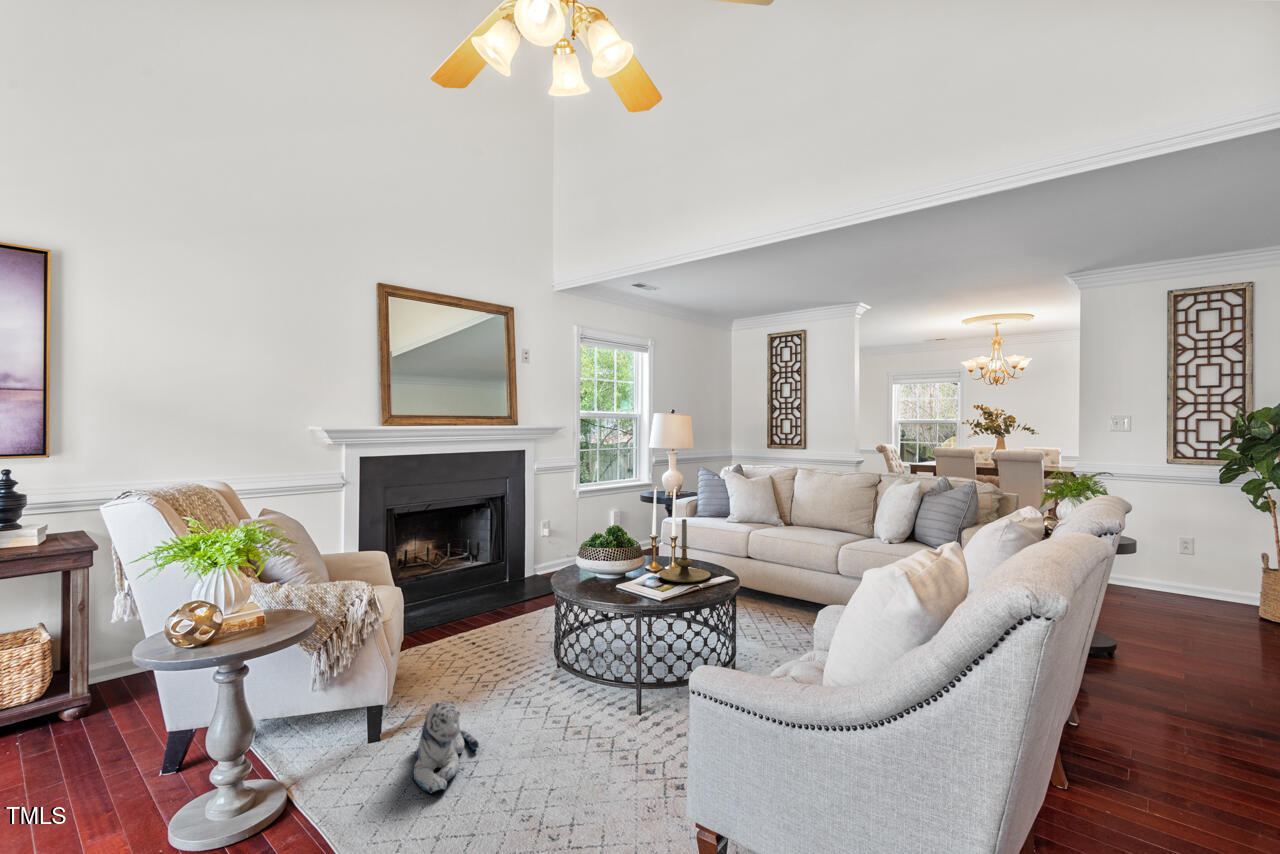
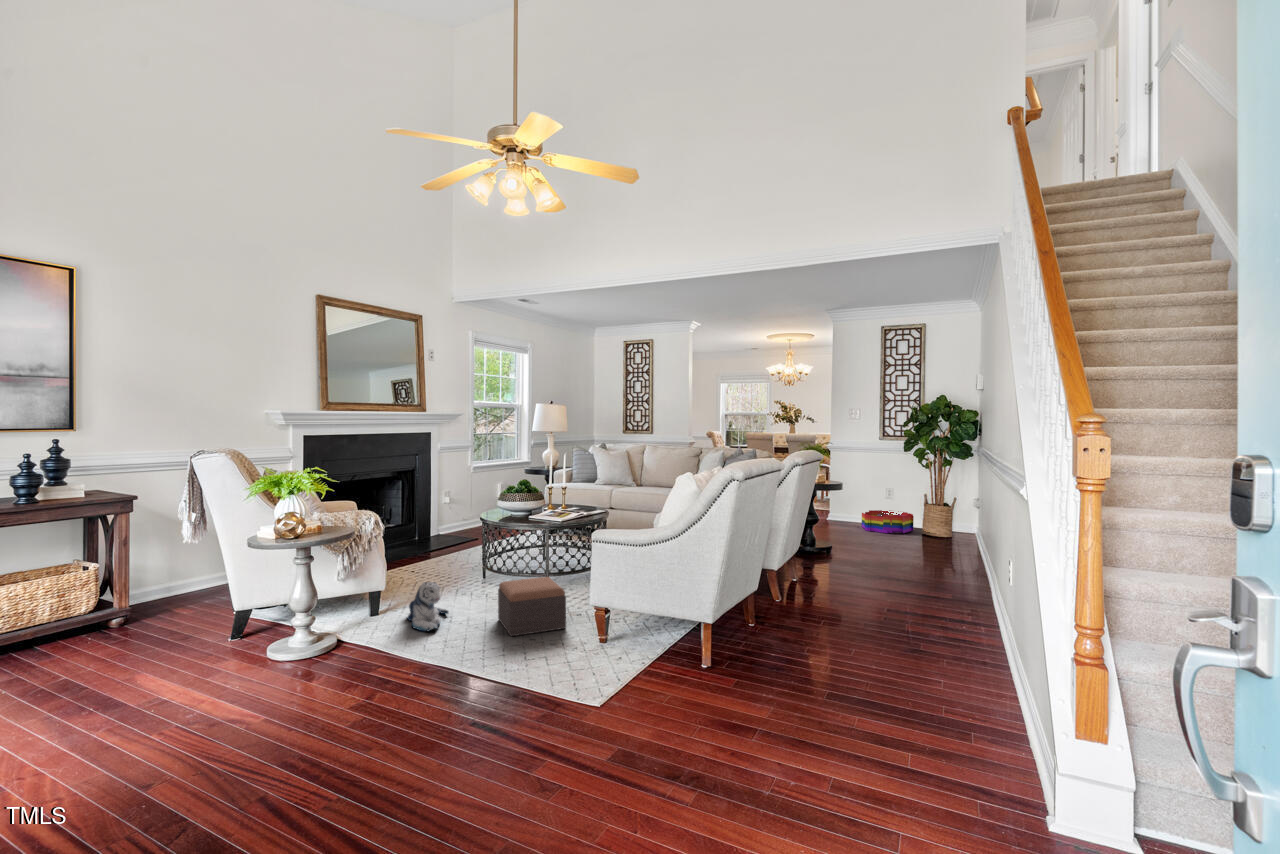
candle holder: present [658,519,711,582] -> none [554,473,589,514]
storage bin: none [1136,571,1237,614] -> present [862,510,914,533]
footstool: none [548,705,652,827] -> present [498,577,566,636]

